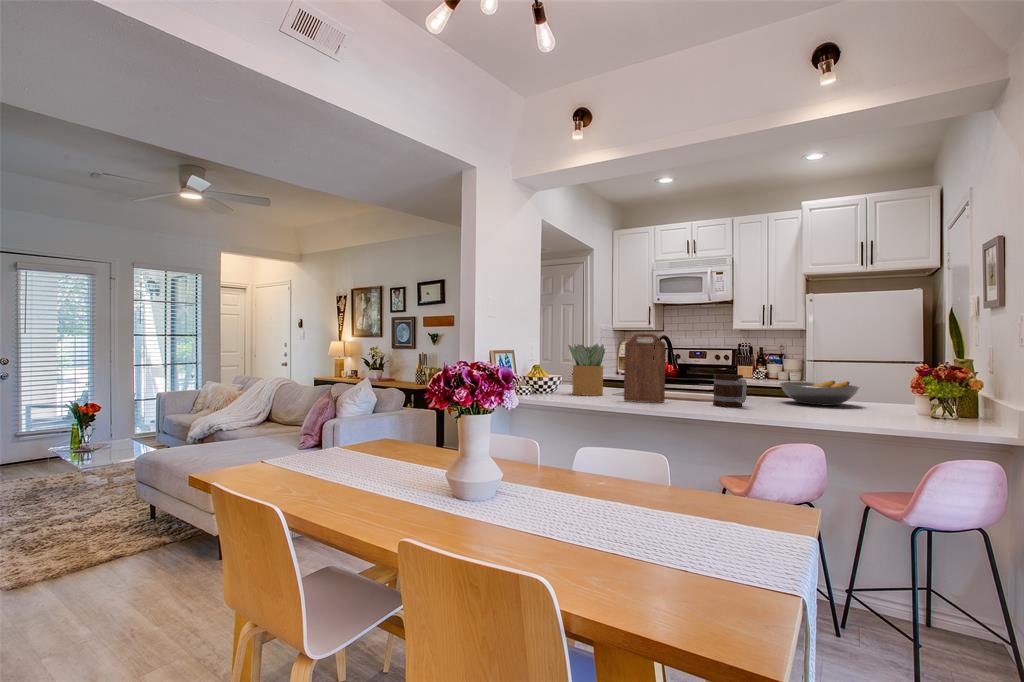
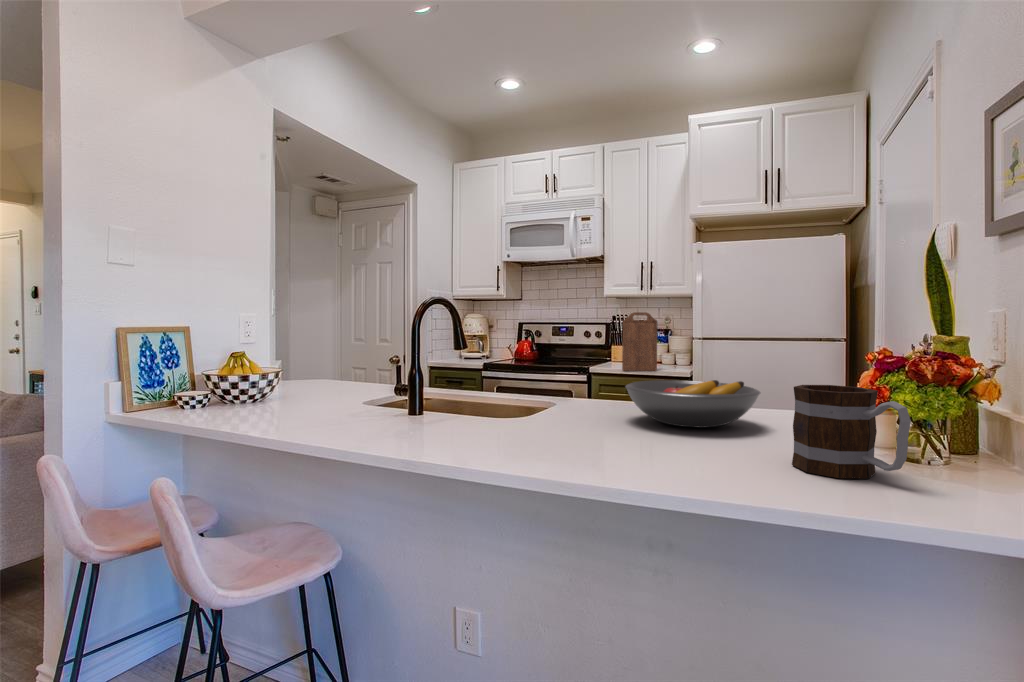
cutting board: present [624,334,665,402] -> present [622,312,657,371]
potted plant: present [568,344,605,396] -> none [244,316,323,418]
mug: present [713,374,747,407] -> present [792,385,911,479]

